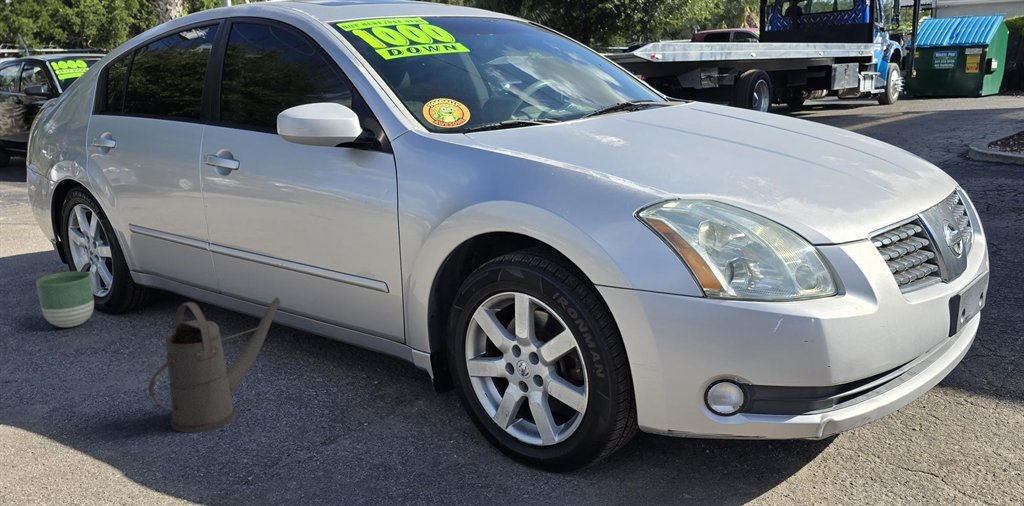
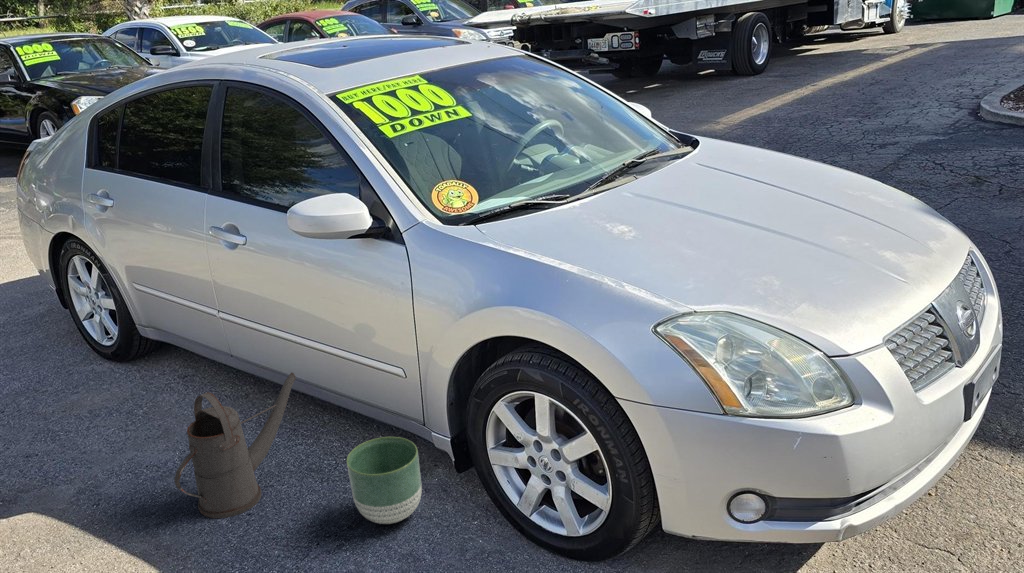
planter: present [36,271,94,327] -> present [347,437,422,524]

